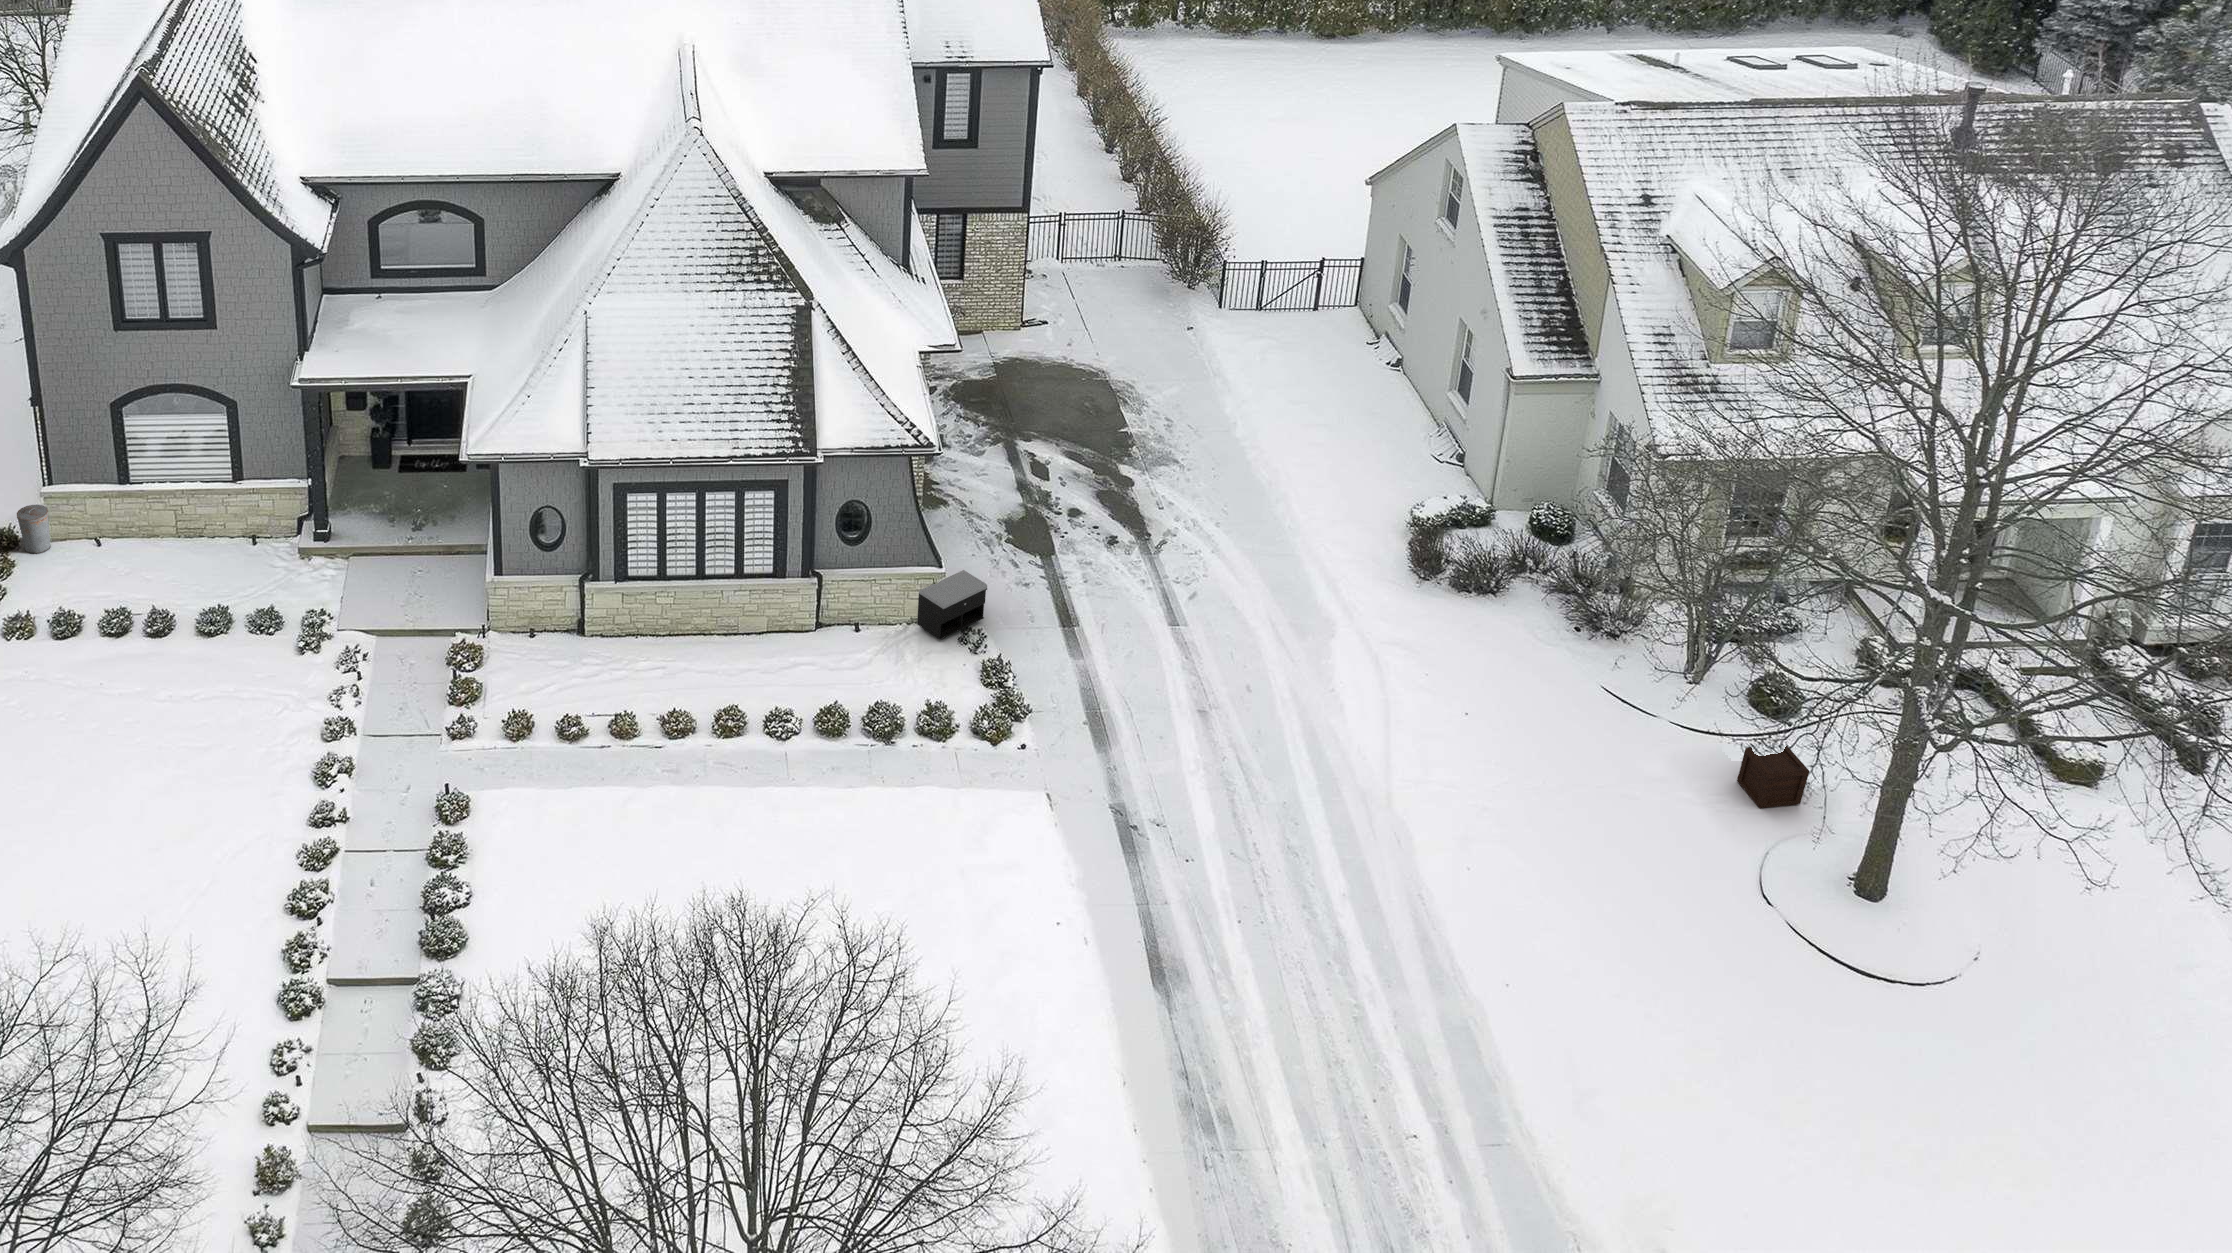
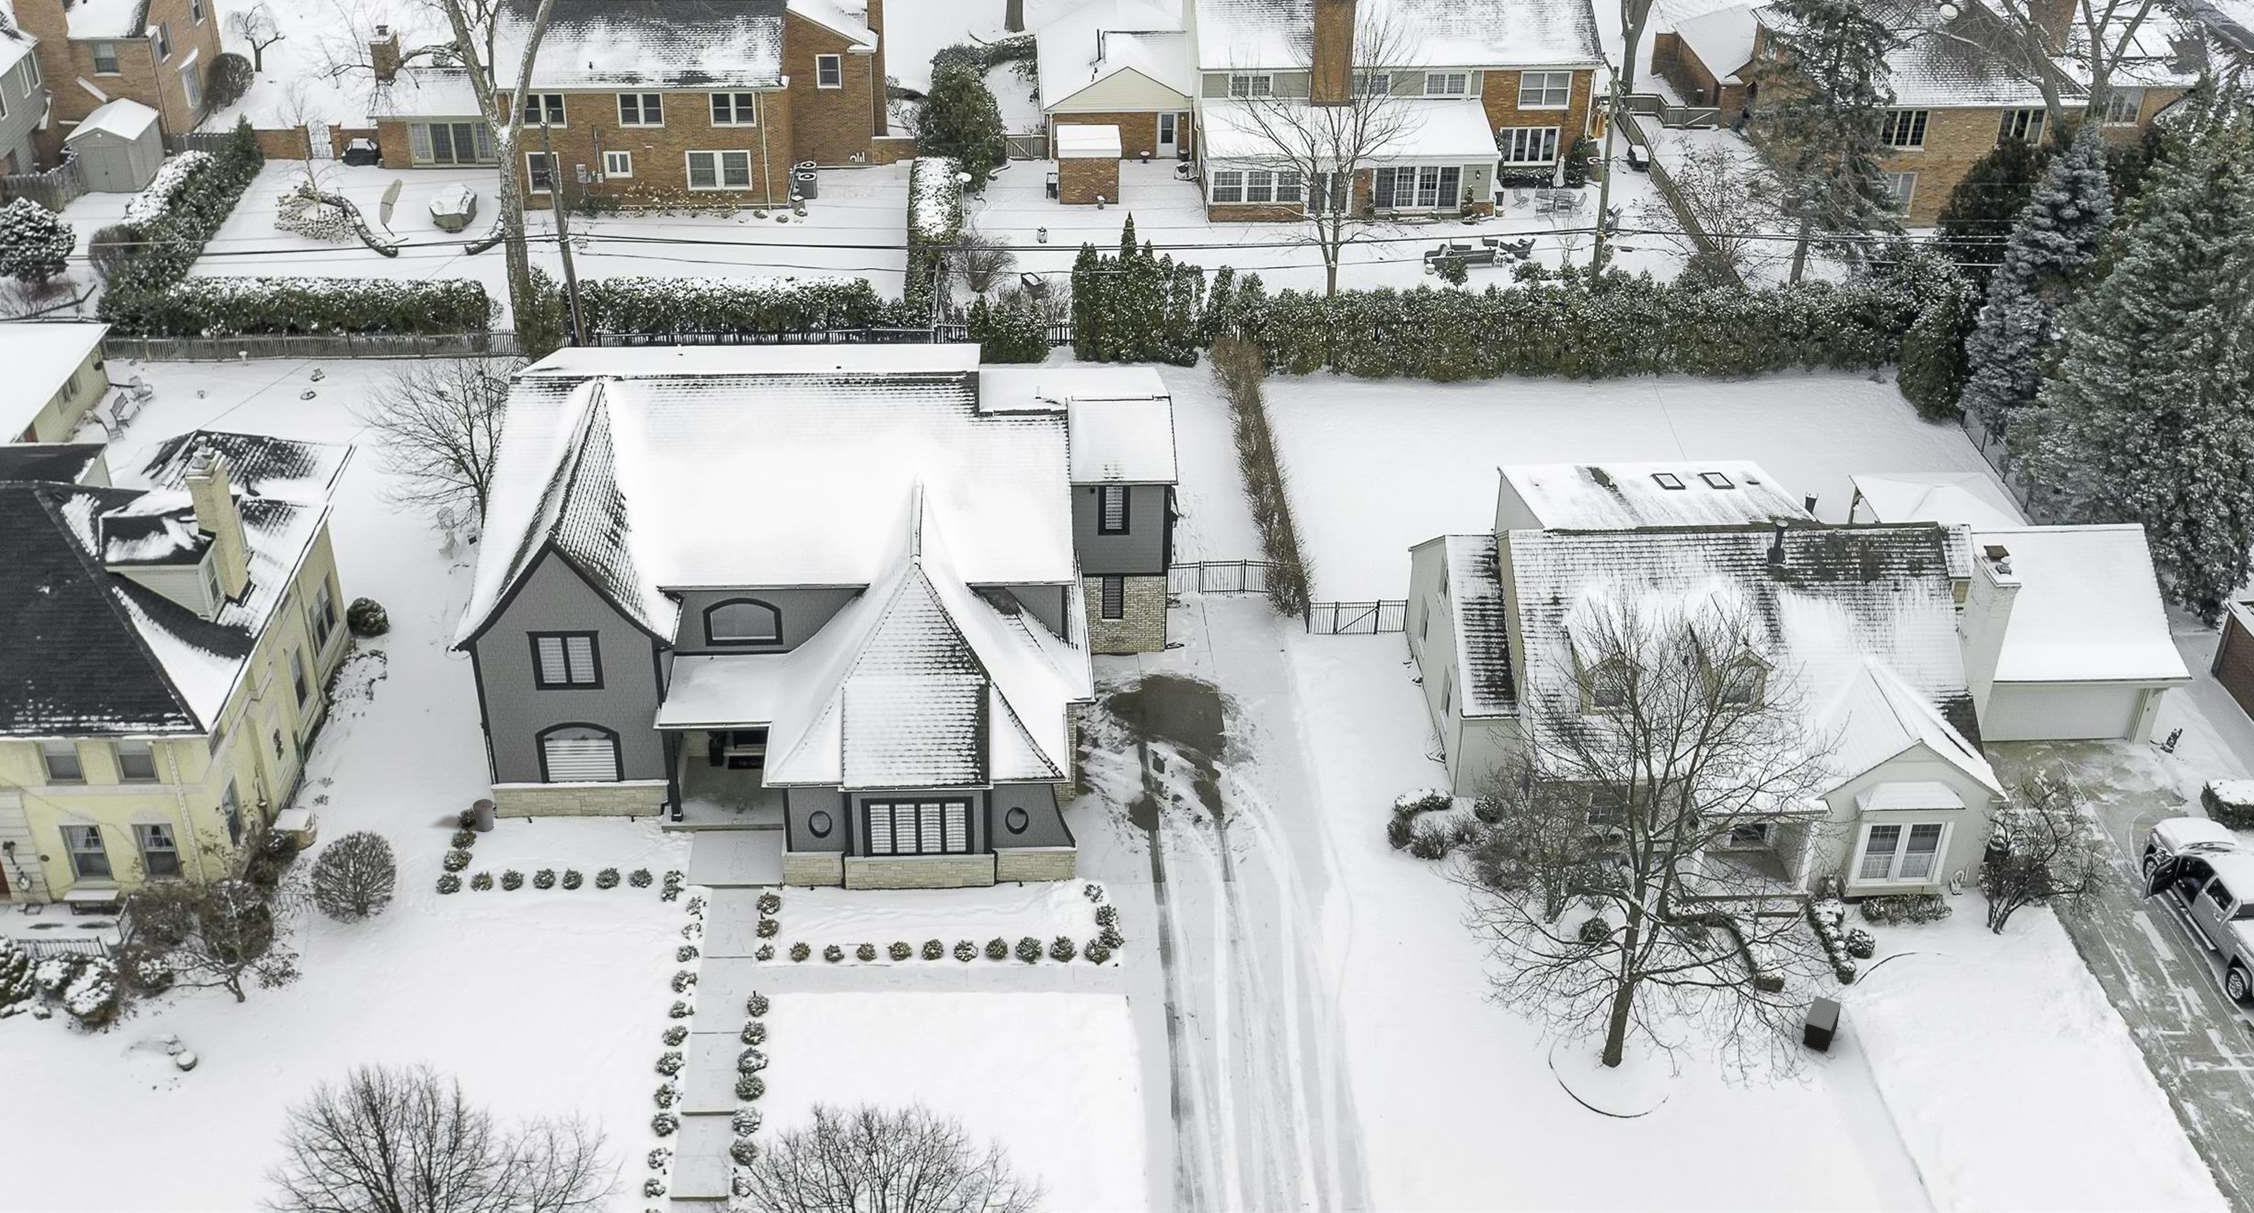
storage bench: present [917,570,987,640] -> present [1802,996,1841,1052]
wooden crate: present [1737,746,1809,808] -> none [1575,972,1614,1013]

